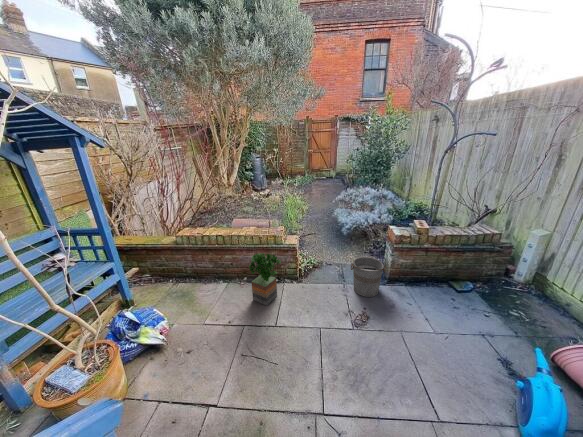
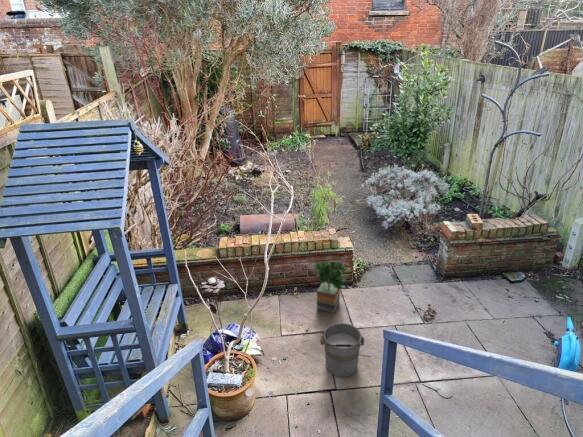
bucket: present [351,257,386,297] -> present [321,323,364,377]

